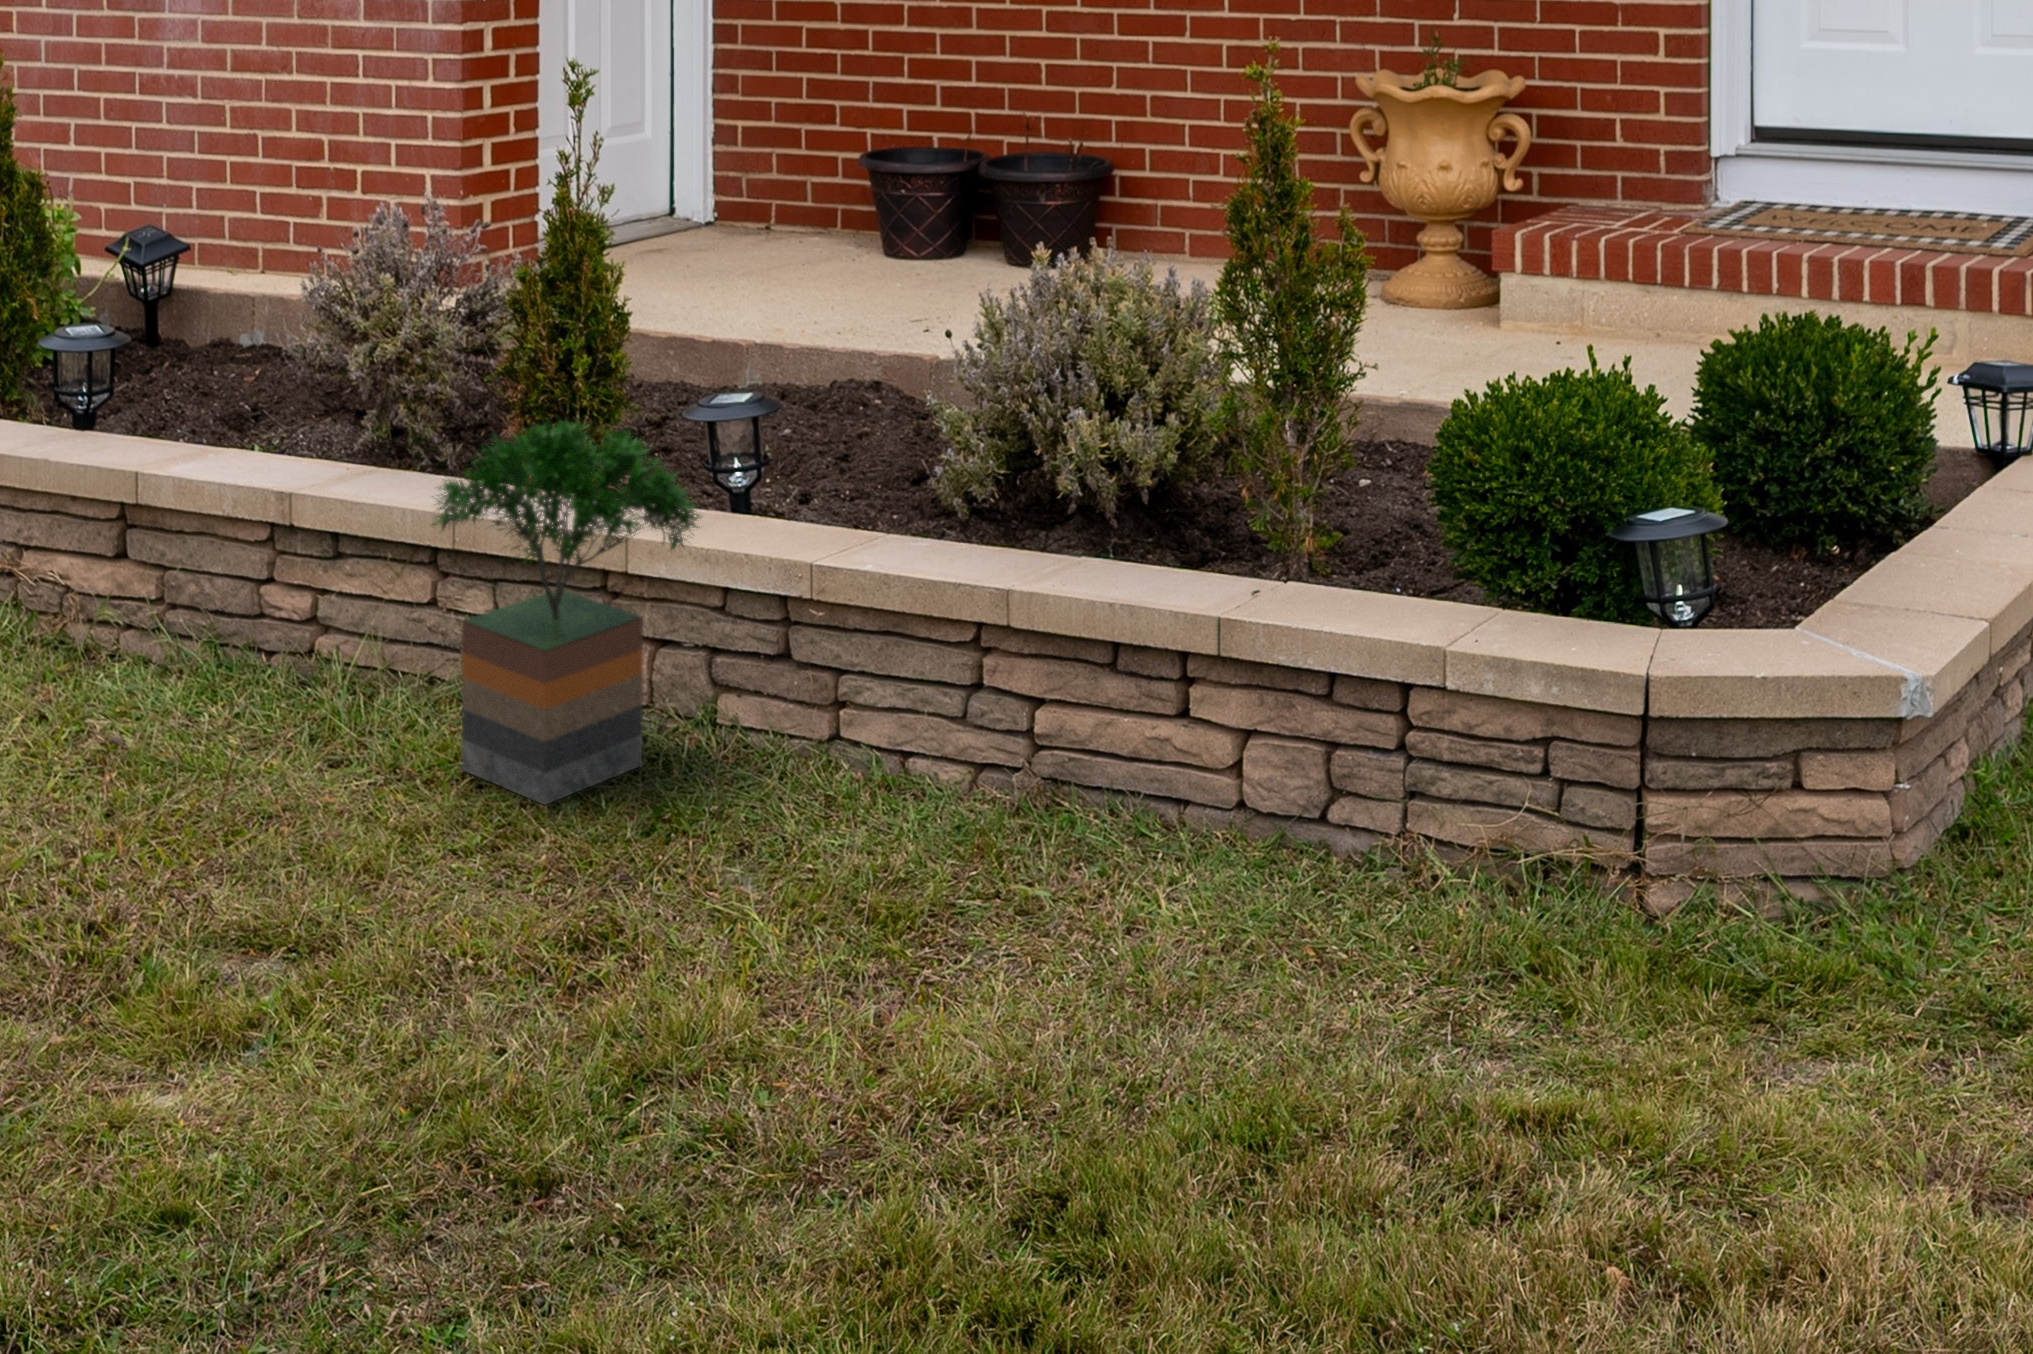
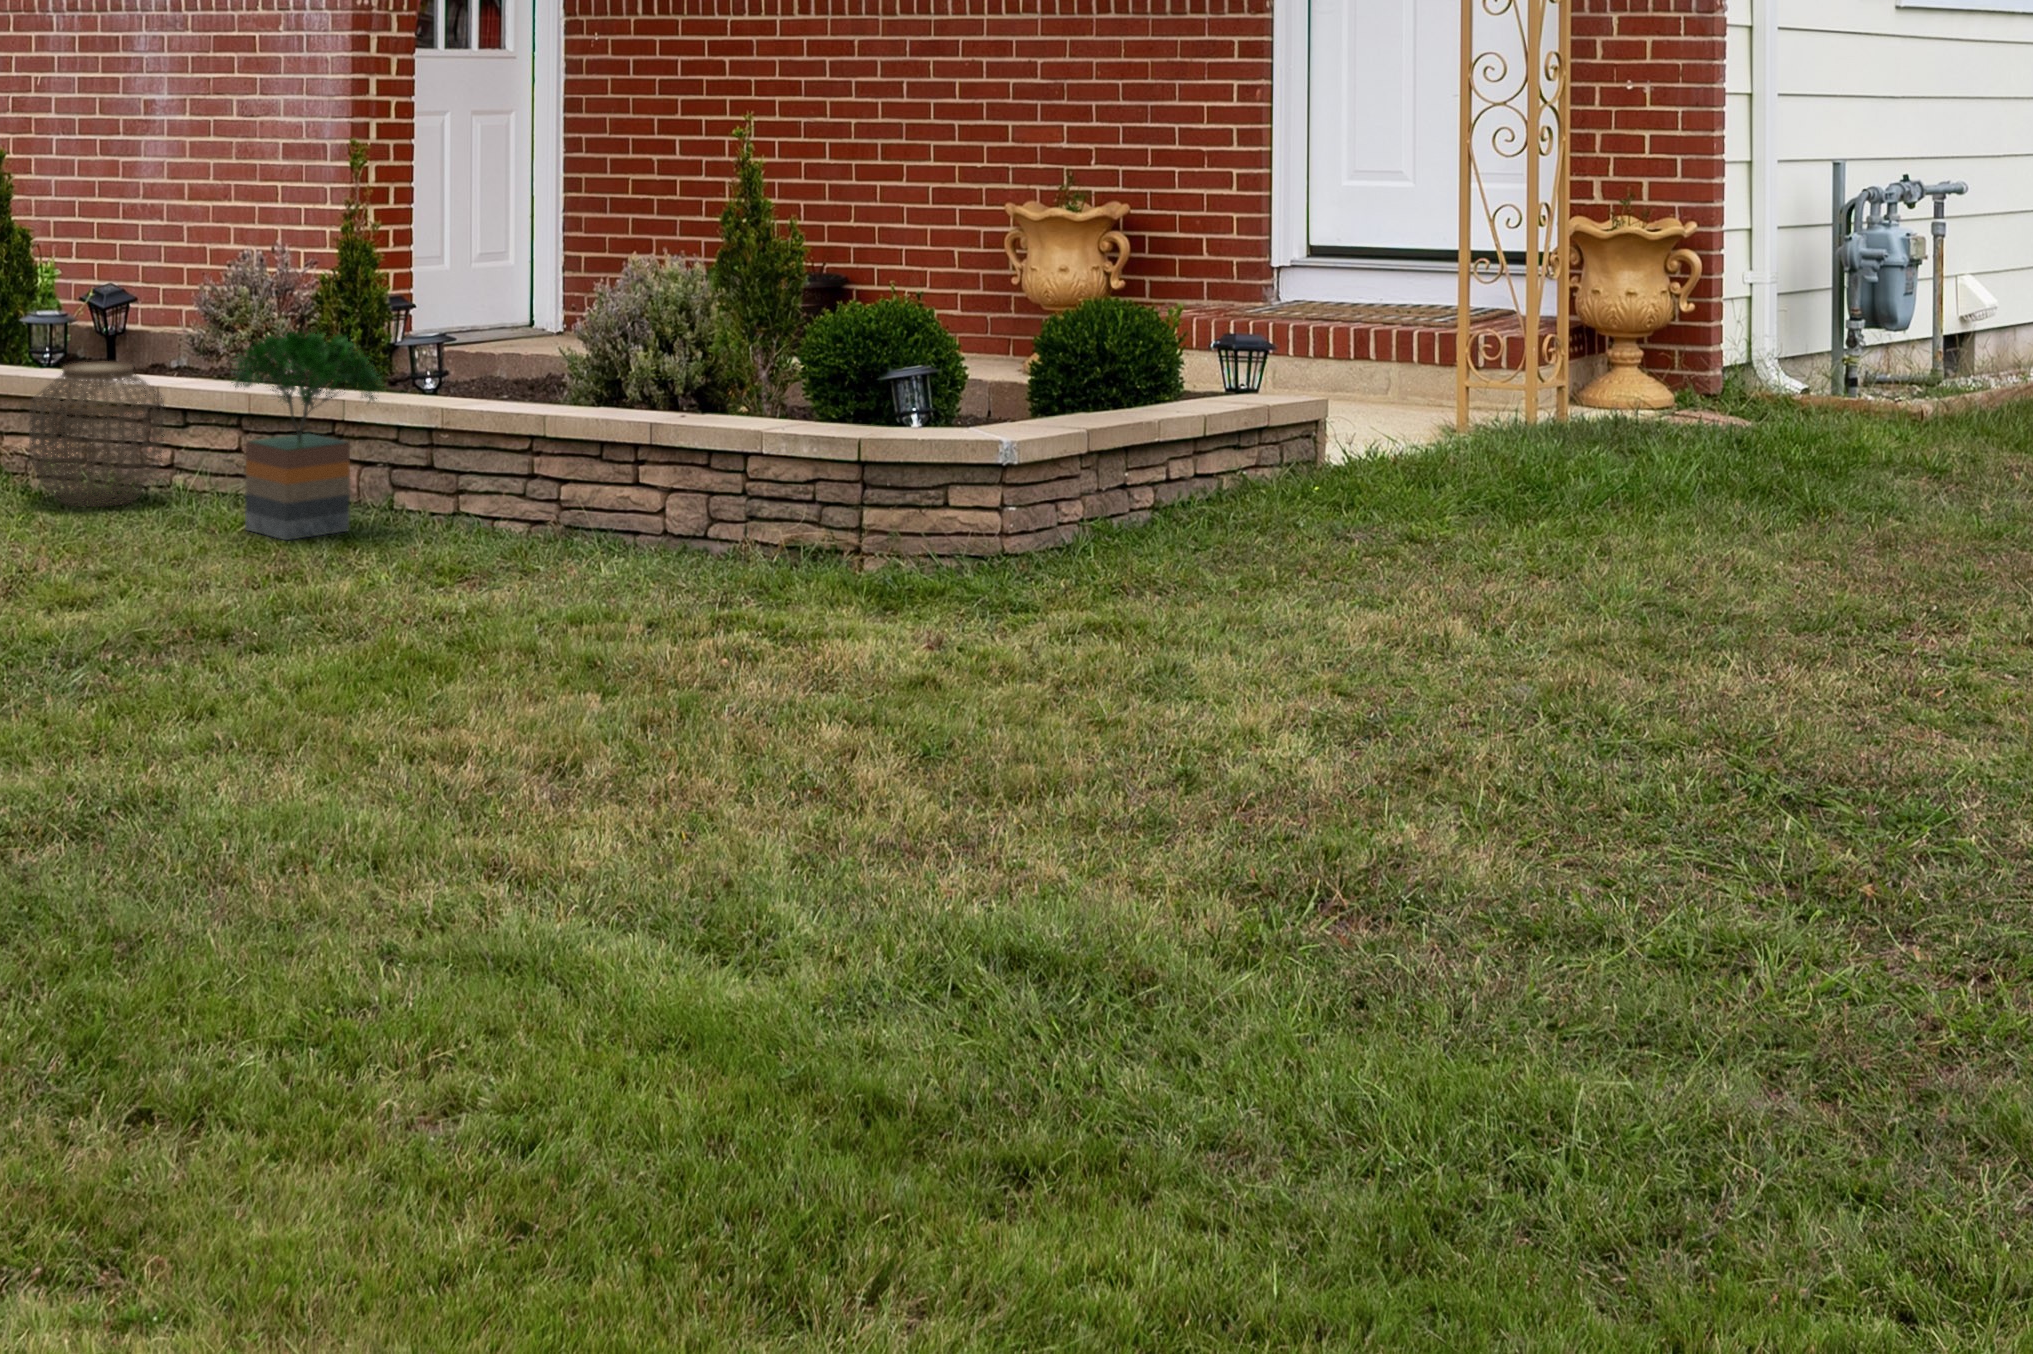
woven basket: none [69,445,295,701] -> present [30,362,165,507]

